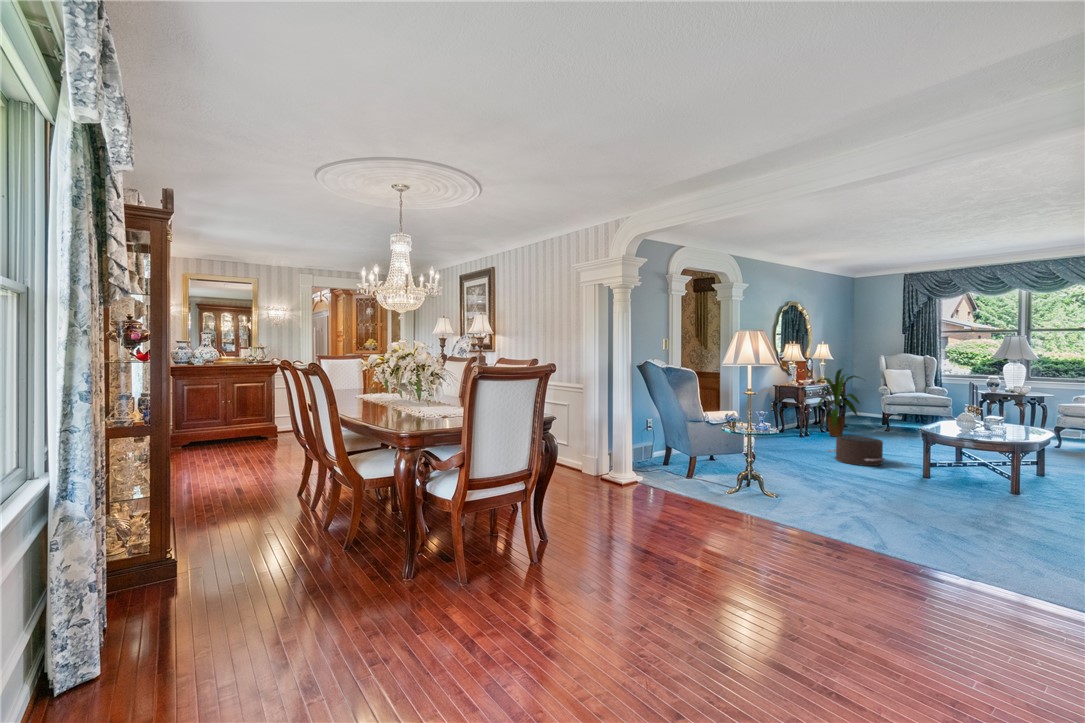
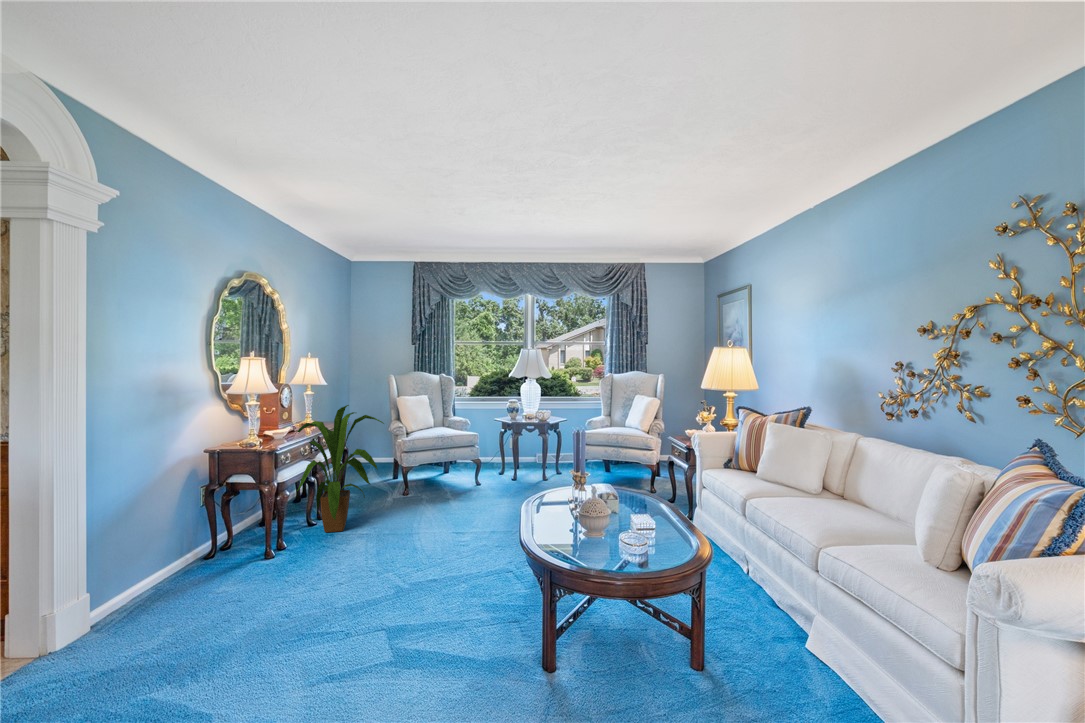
pouf: present [828,436,885,466] -> none [331,570,464,673]

